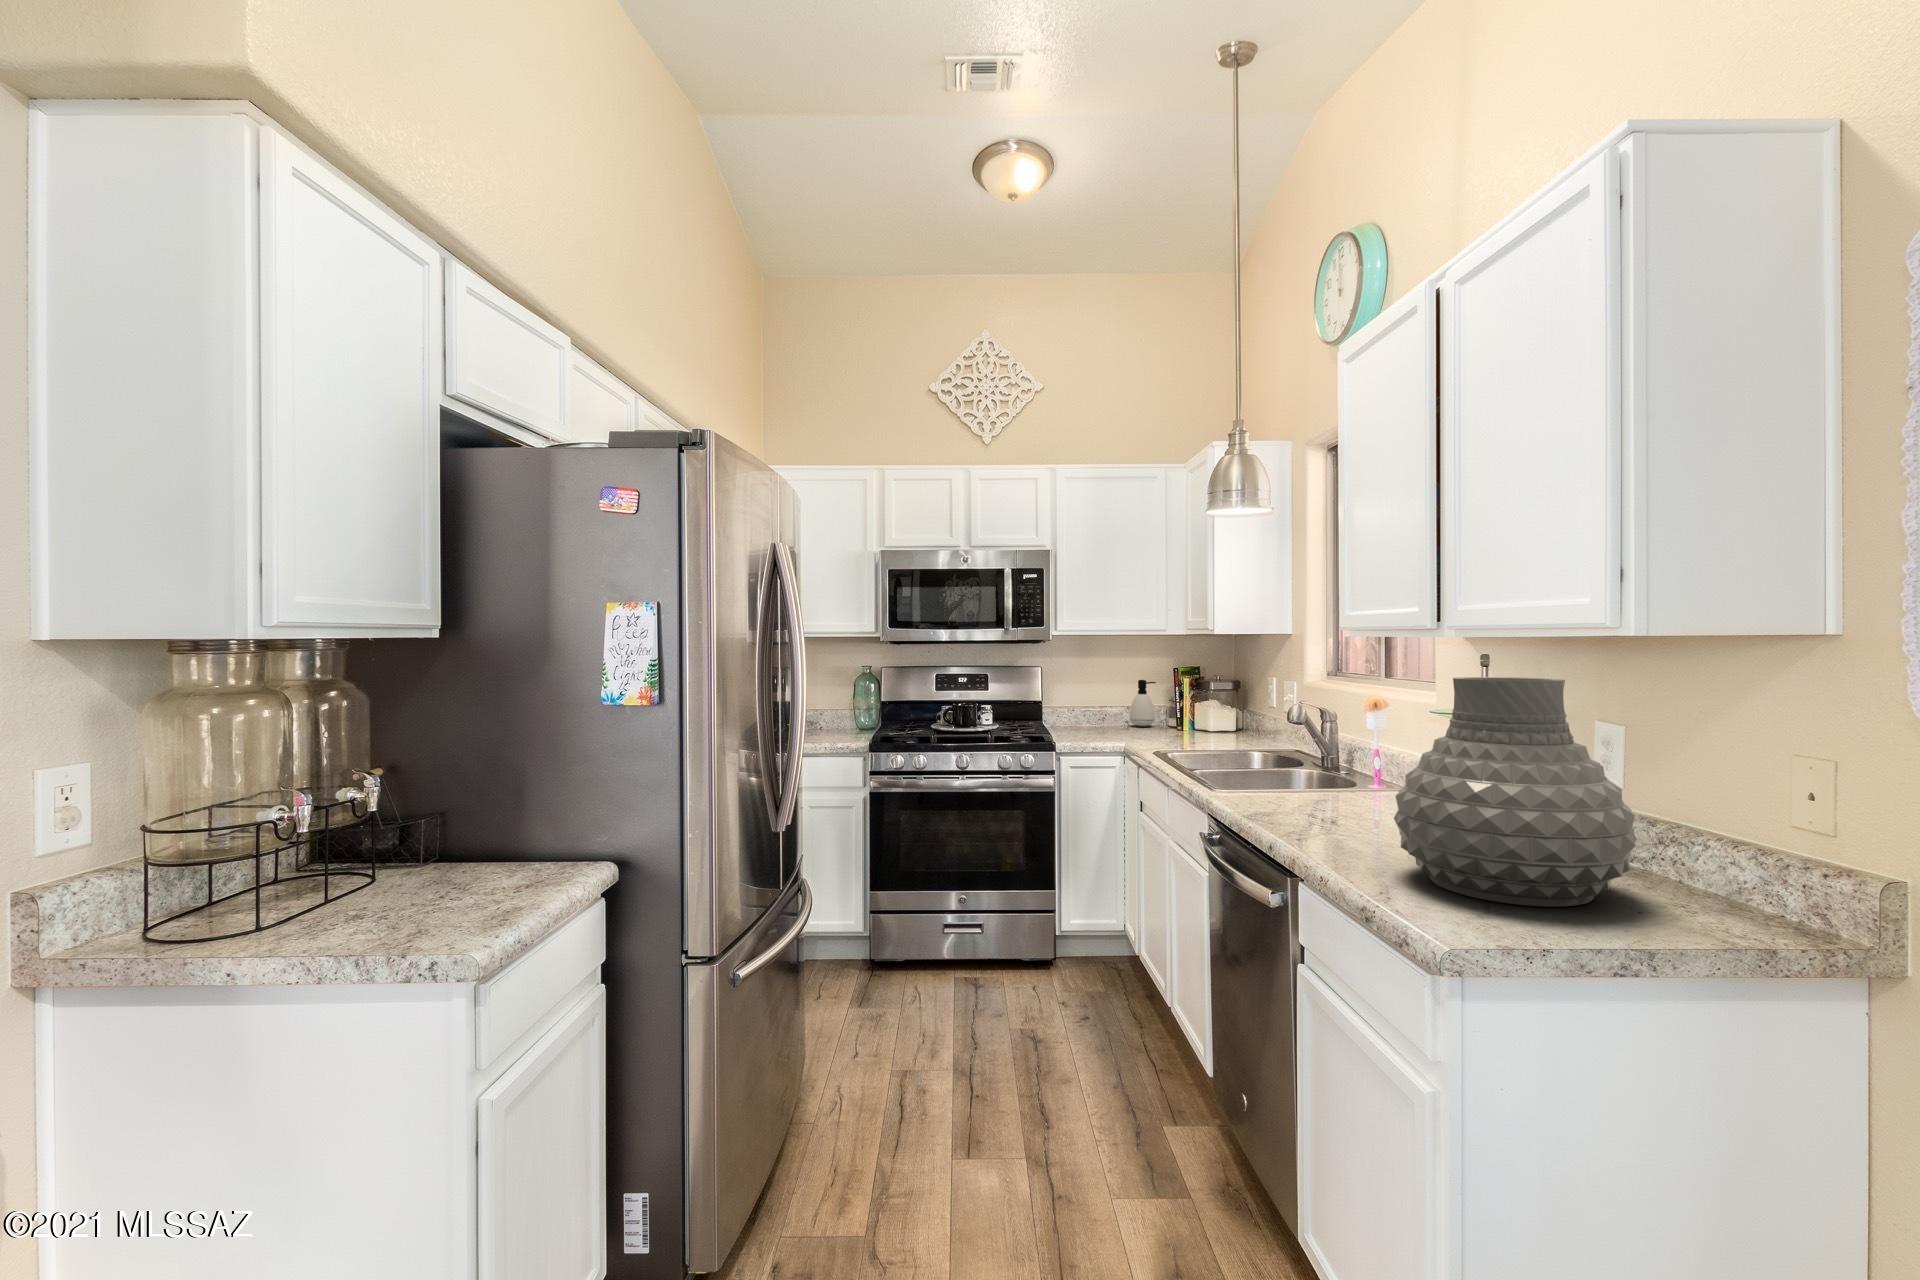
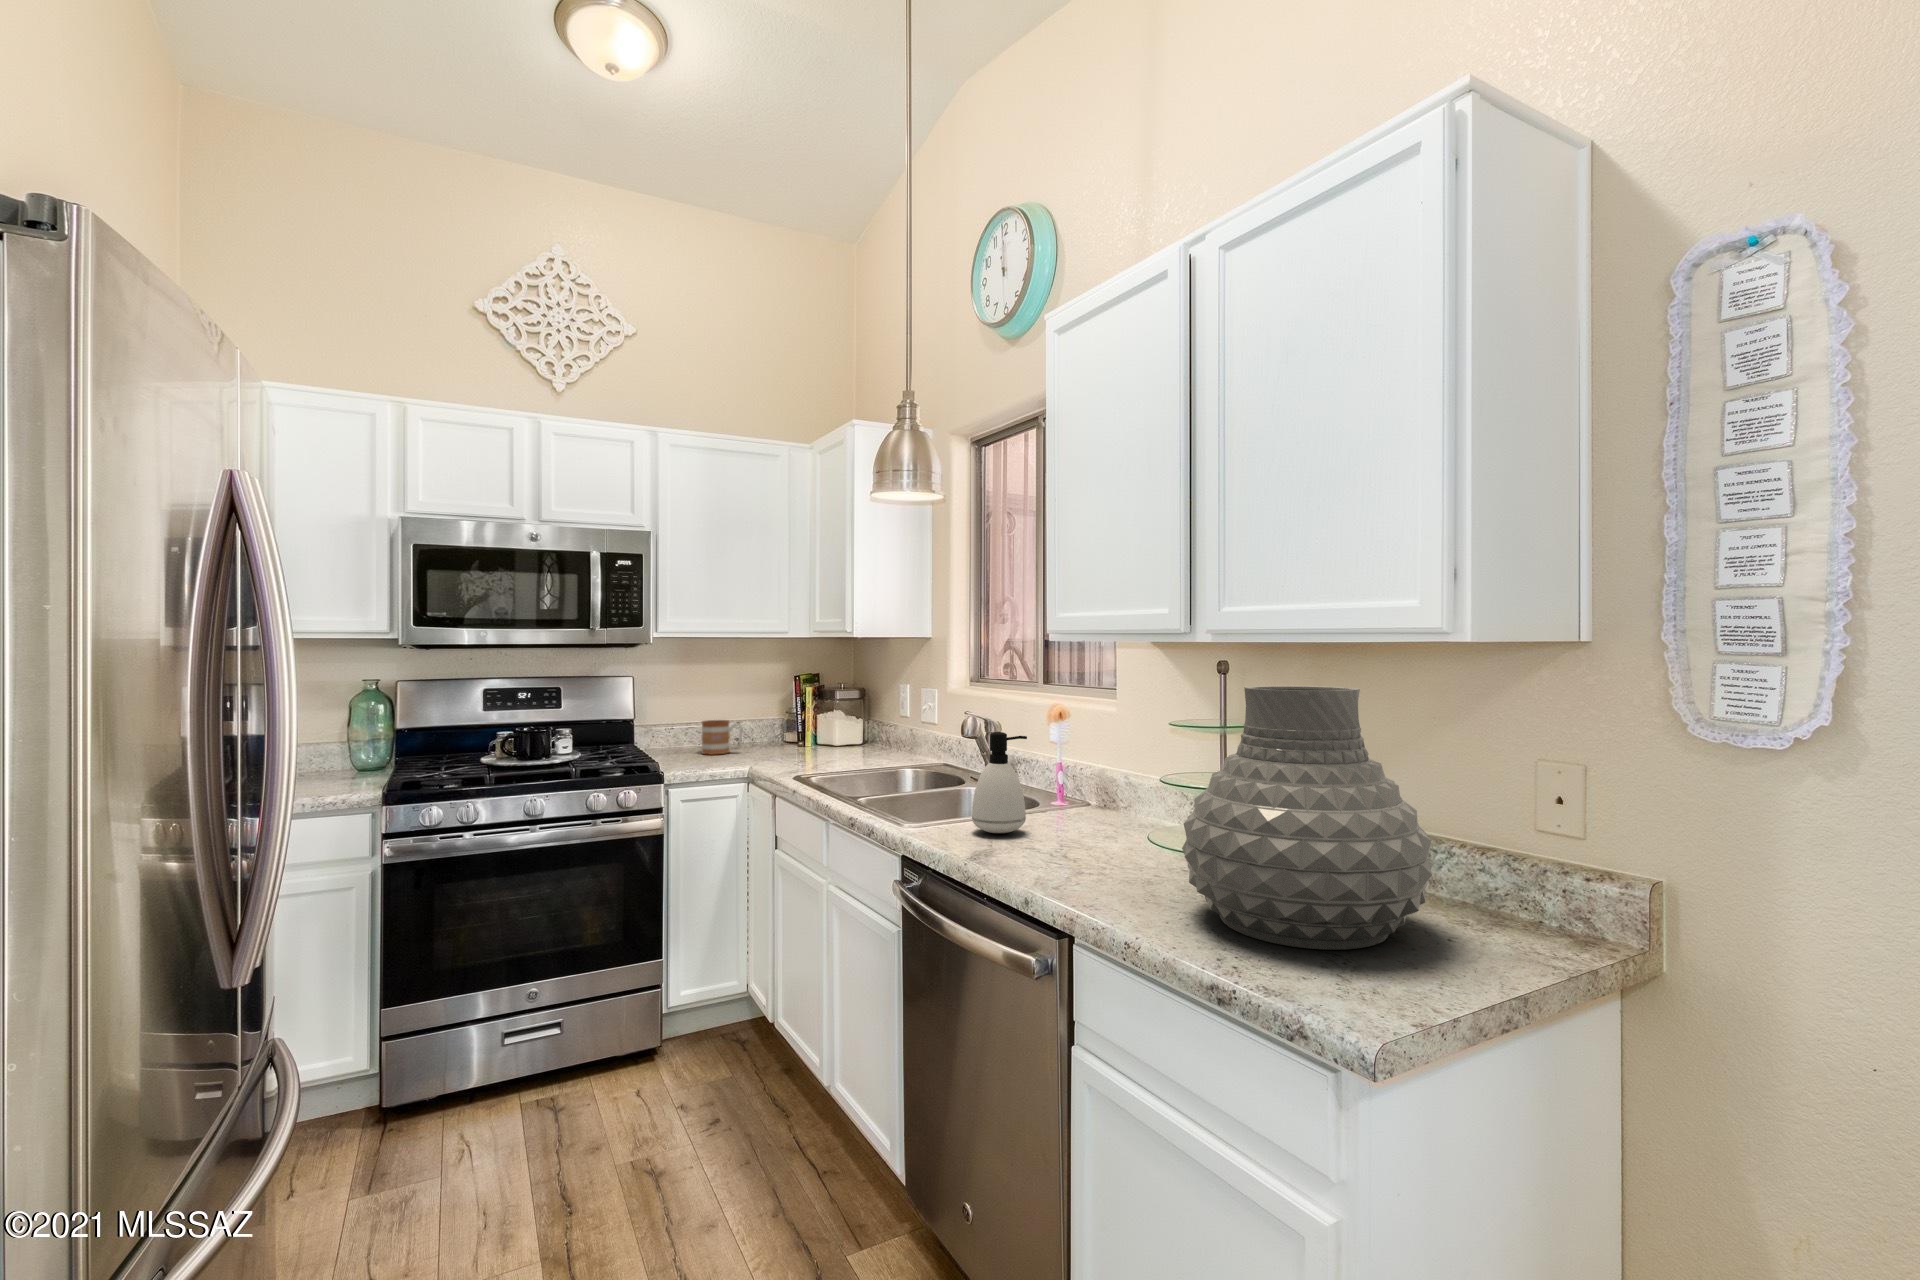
soap dispenser: present [1130,680,1156,726] -> present [972,732,1027,833]
mug: none [1094,705,1128,734] -> present [702,720,743,755]

